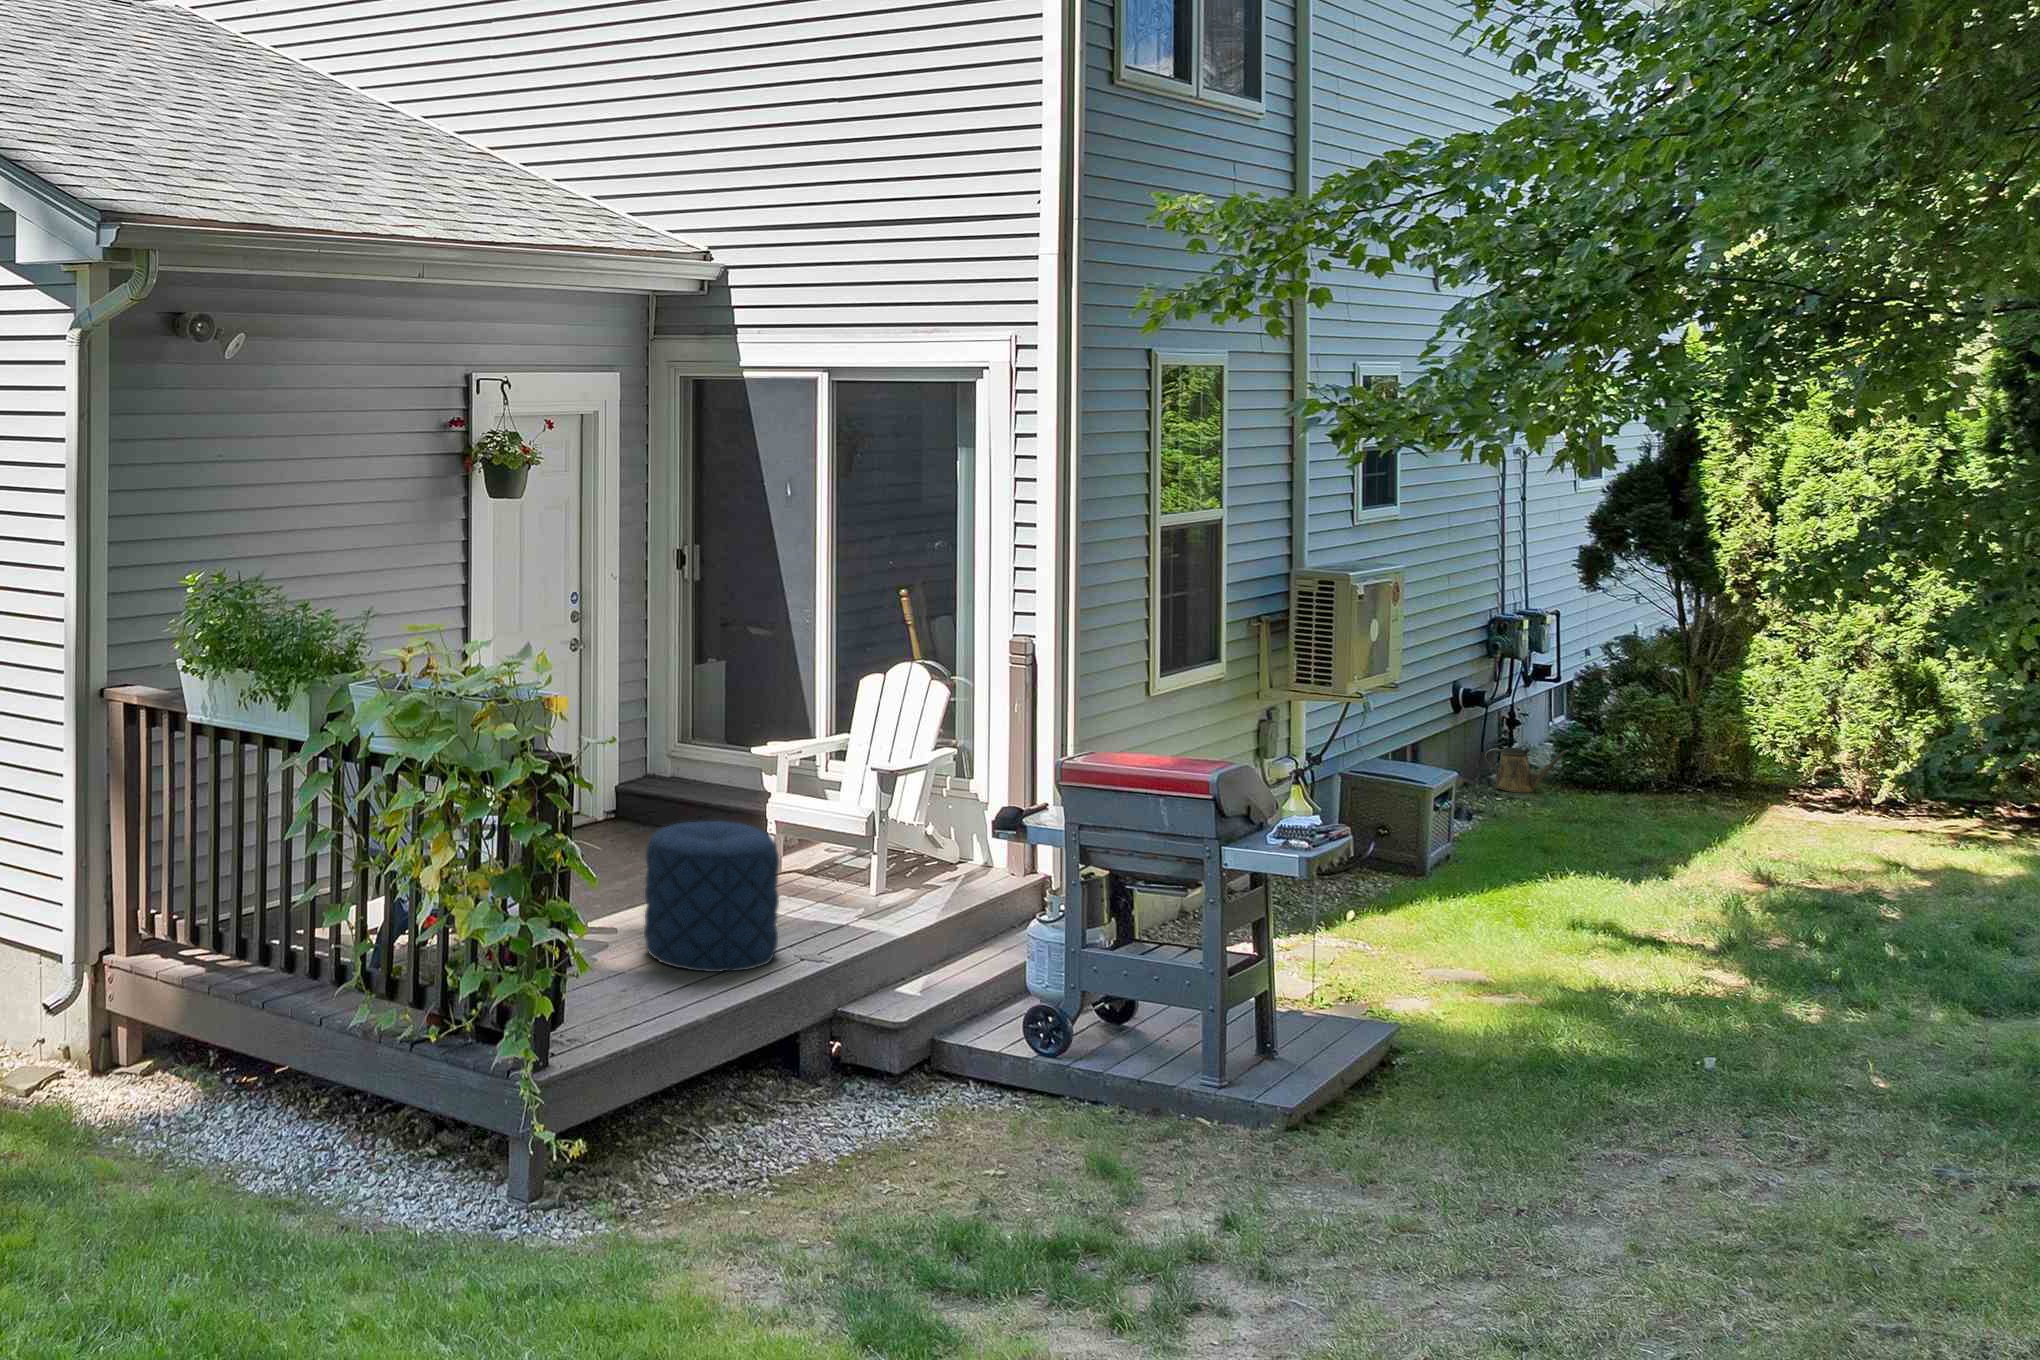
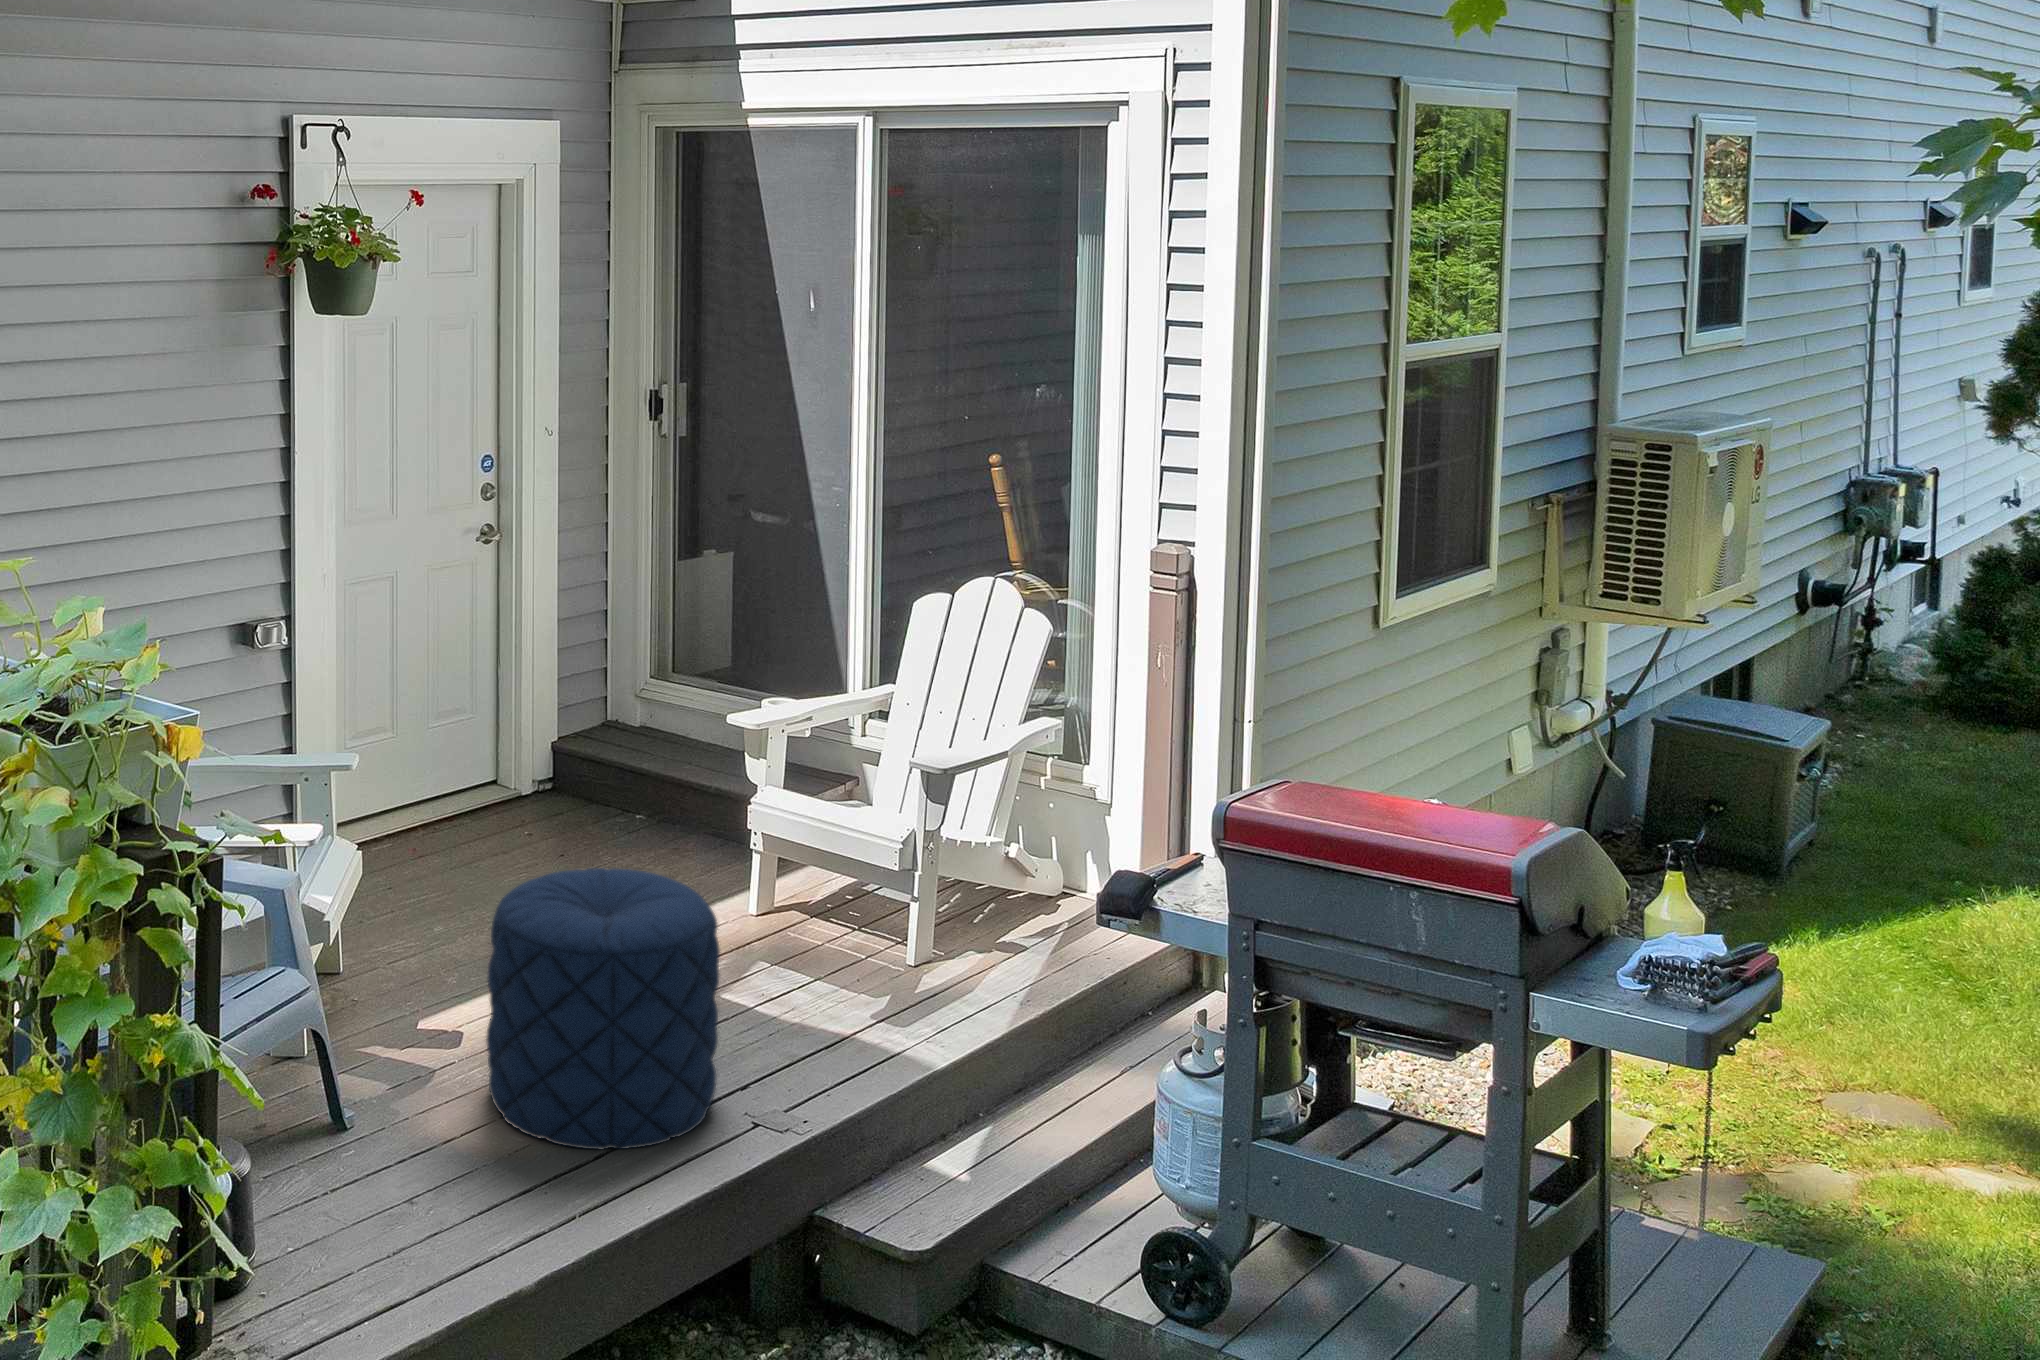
watering can: present [1485,747,1570,793] -> none [1835,662,1964,725]

